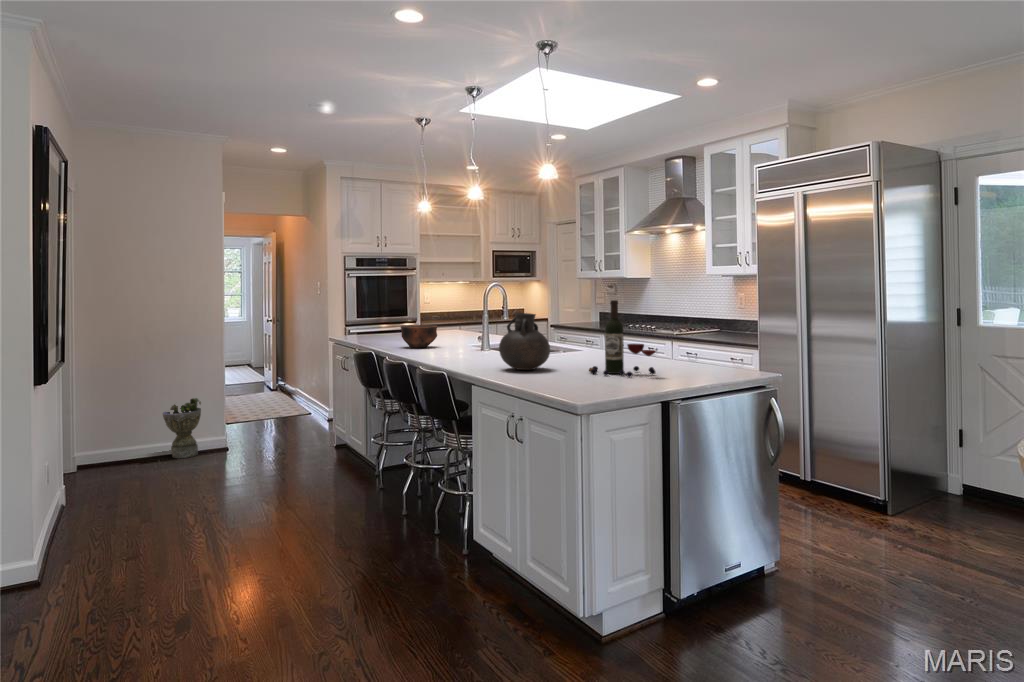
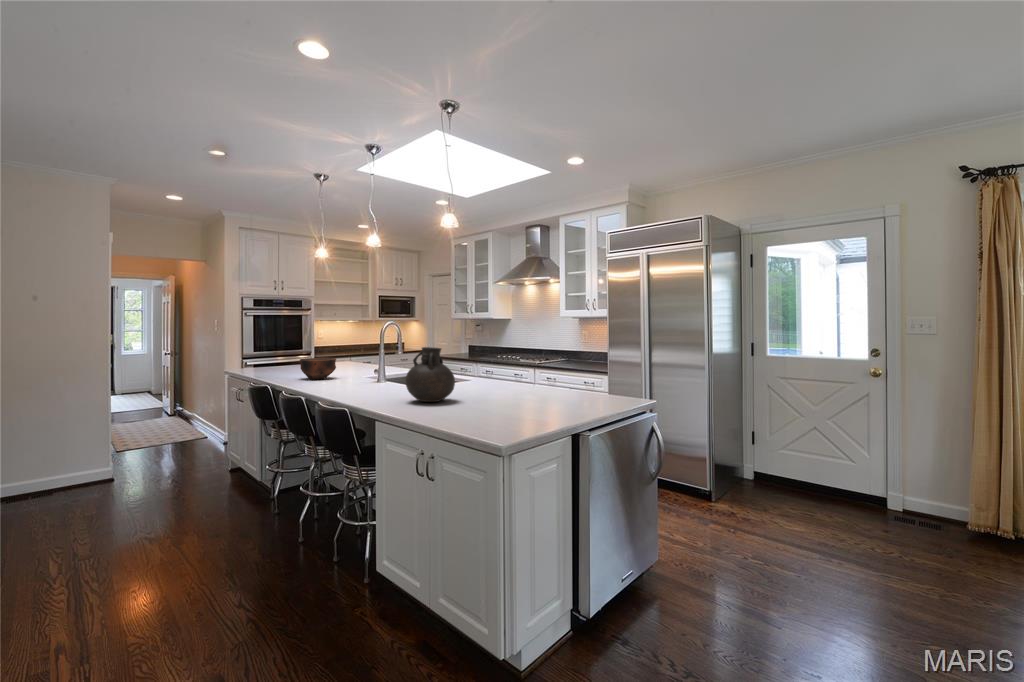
wine bottle: present [589,300,656,377] -> none [493,336,559,407]
planter: present [163,398,201,458] -> none [28,433,78,498]

